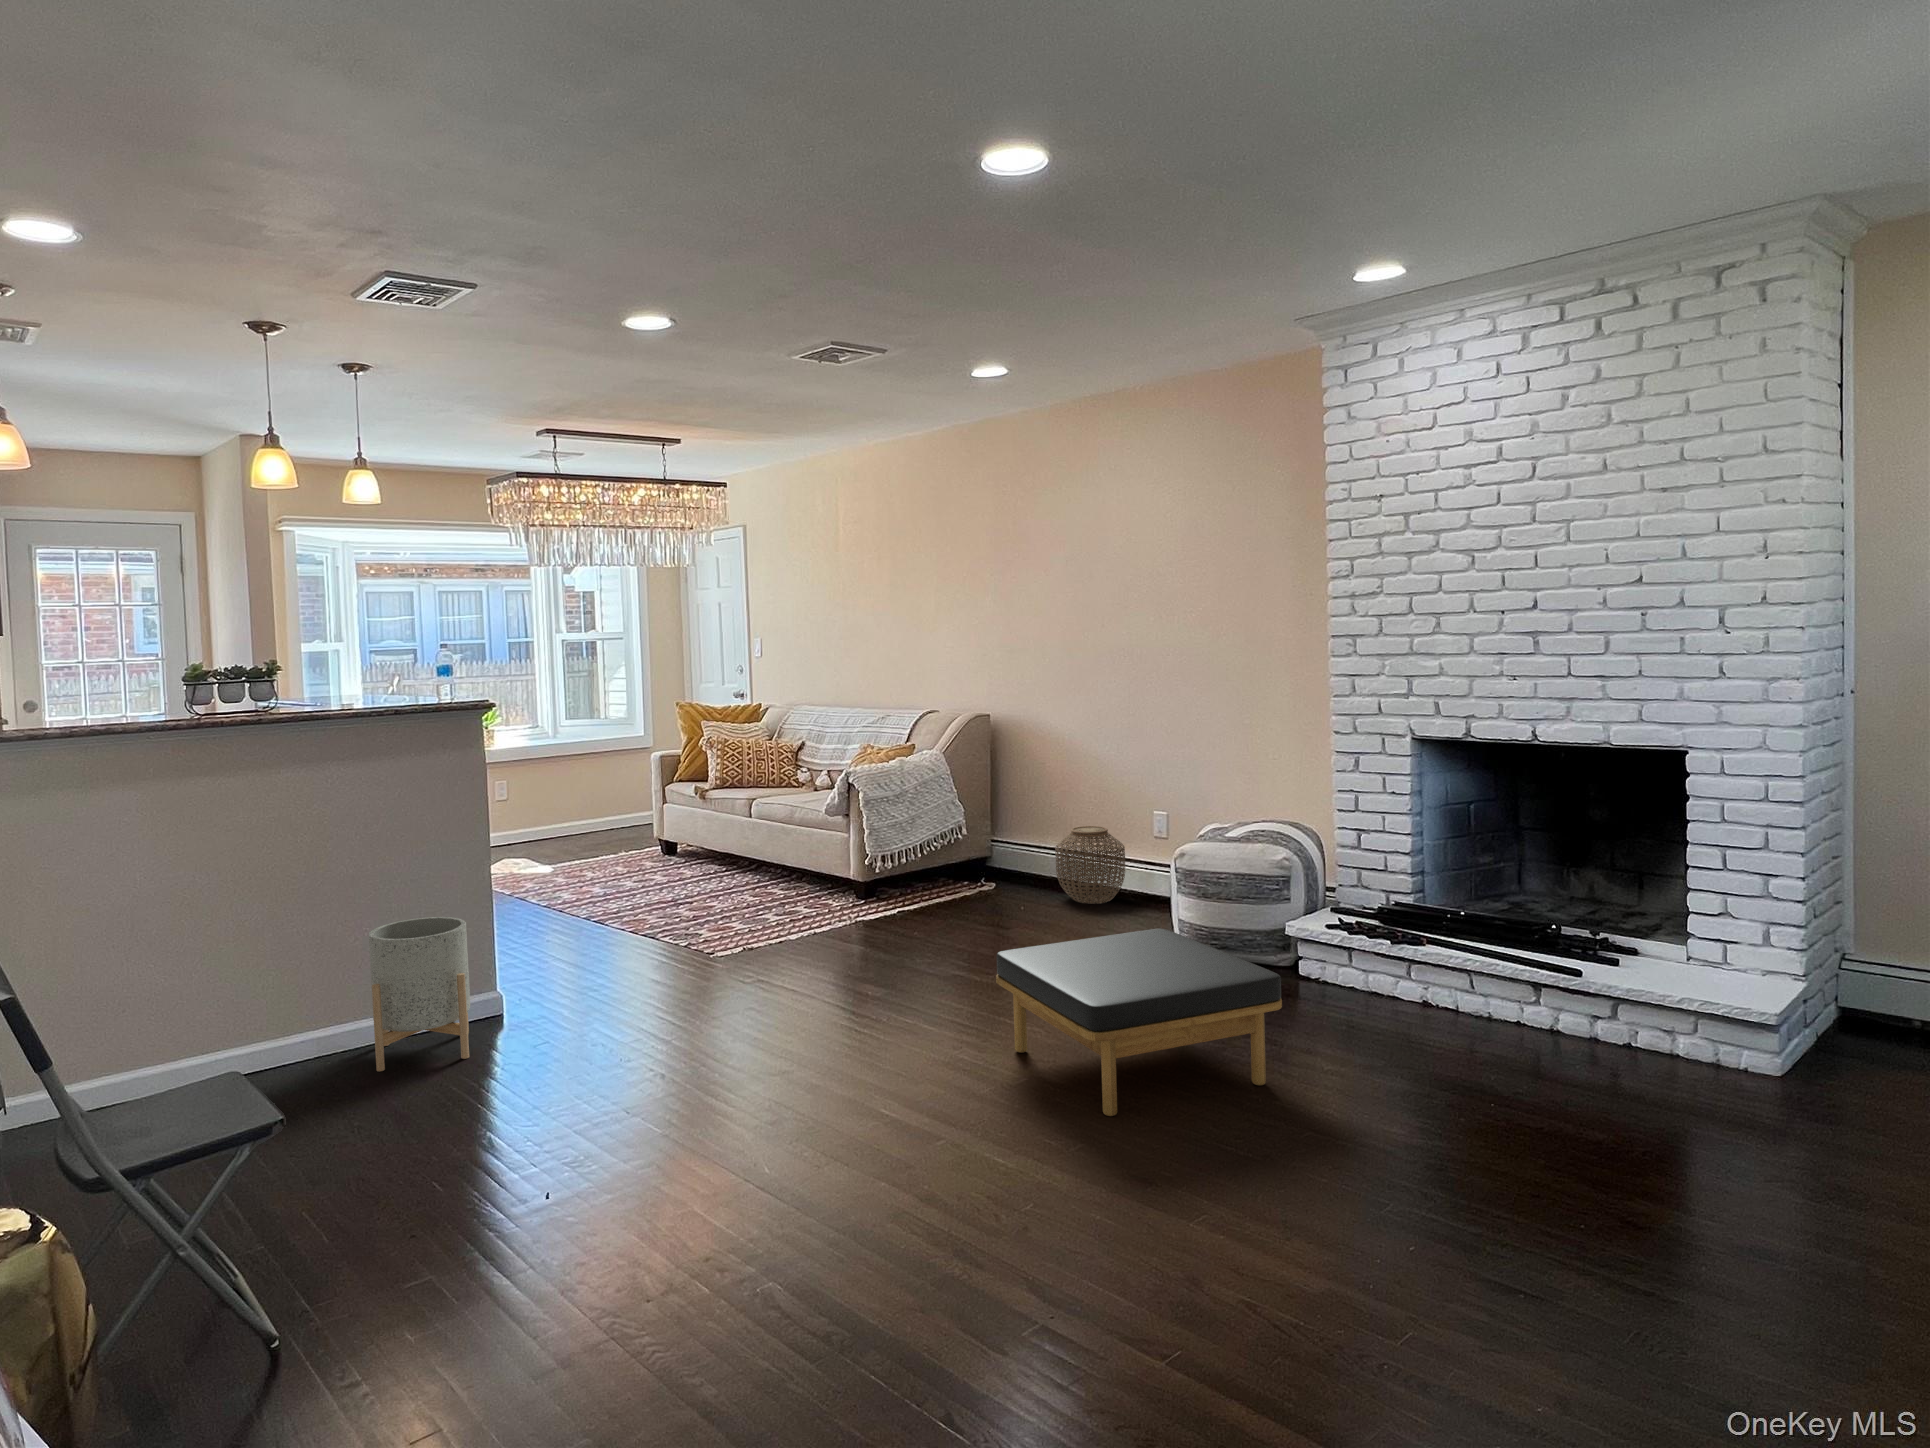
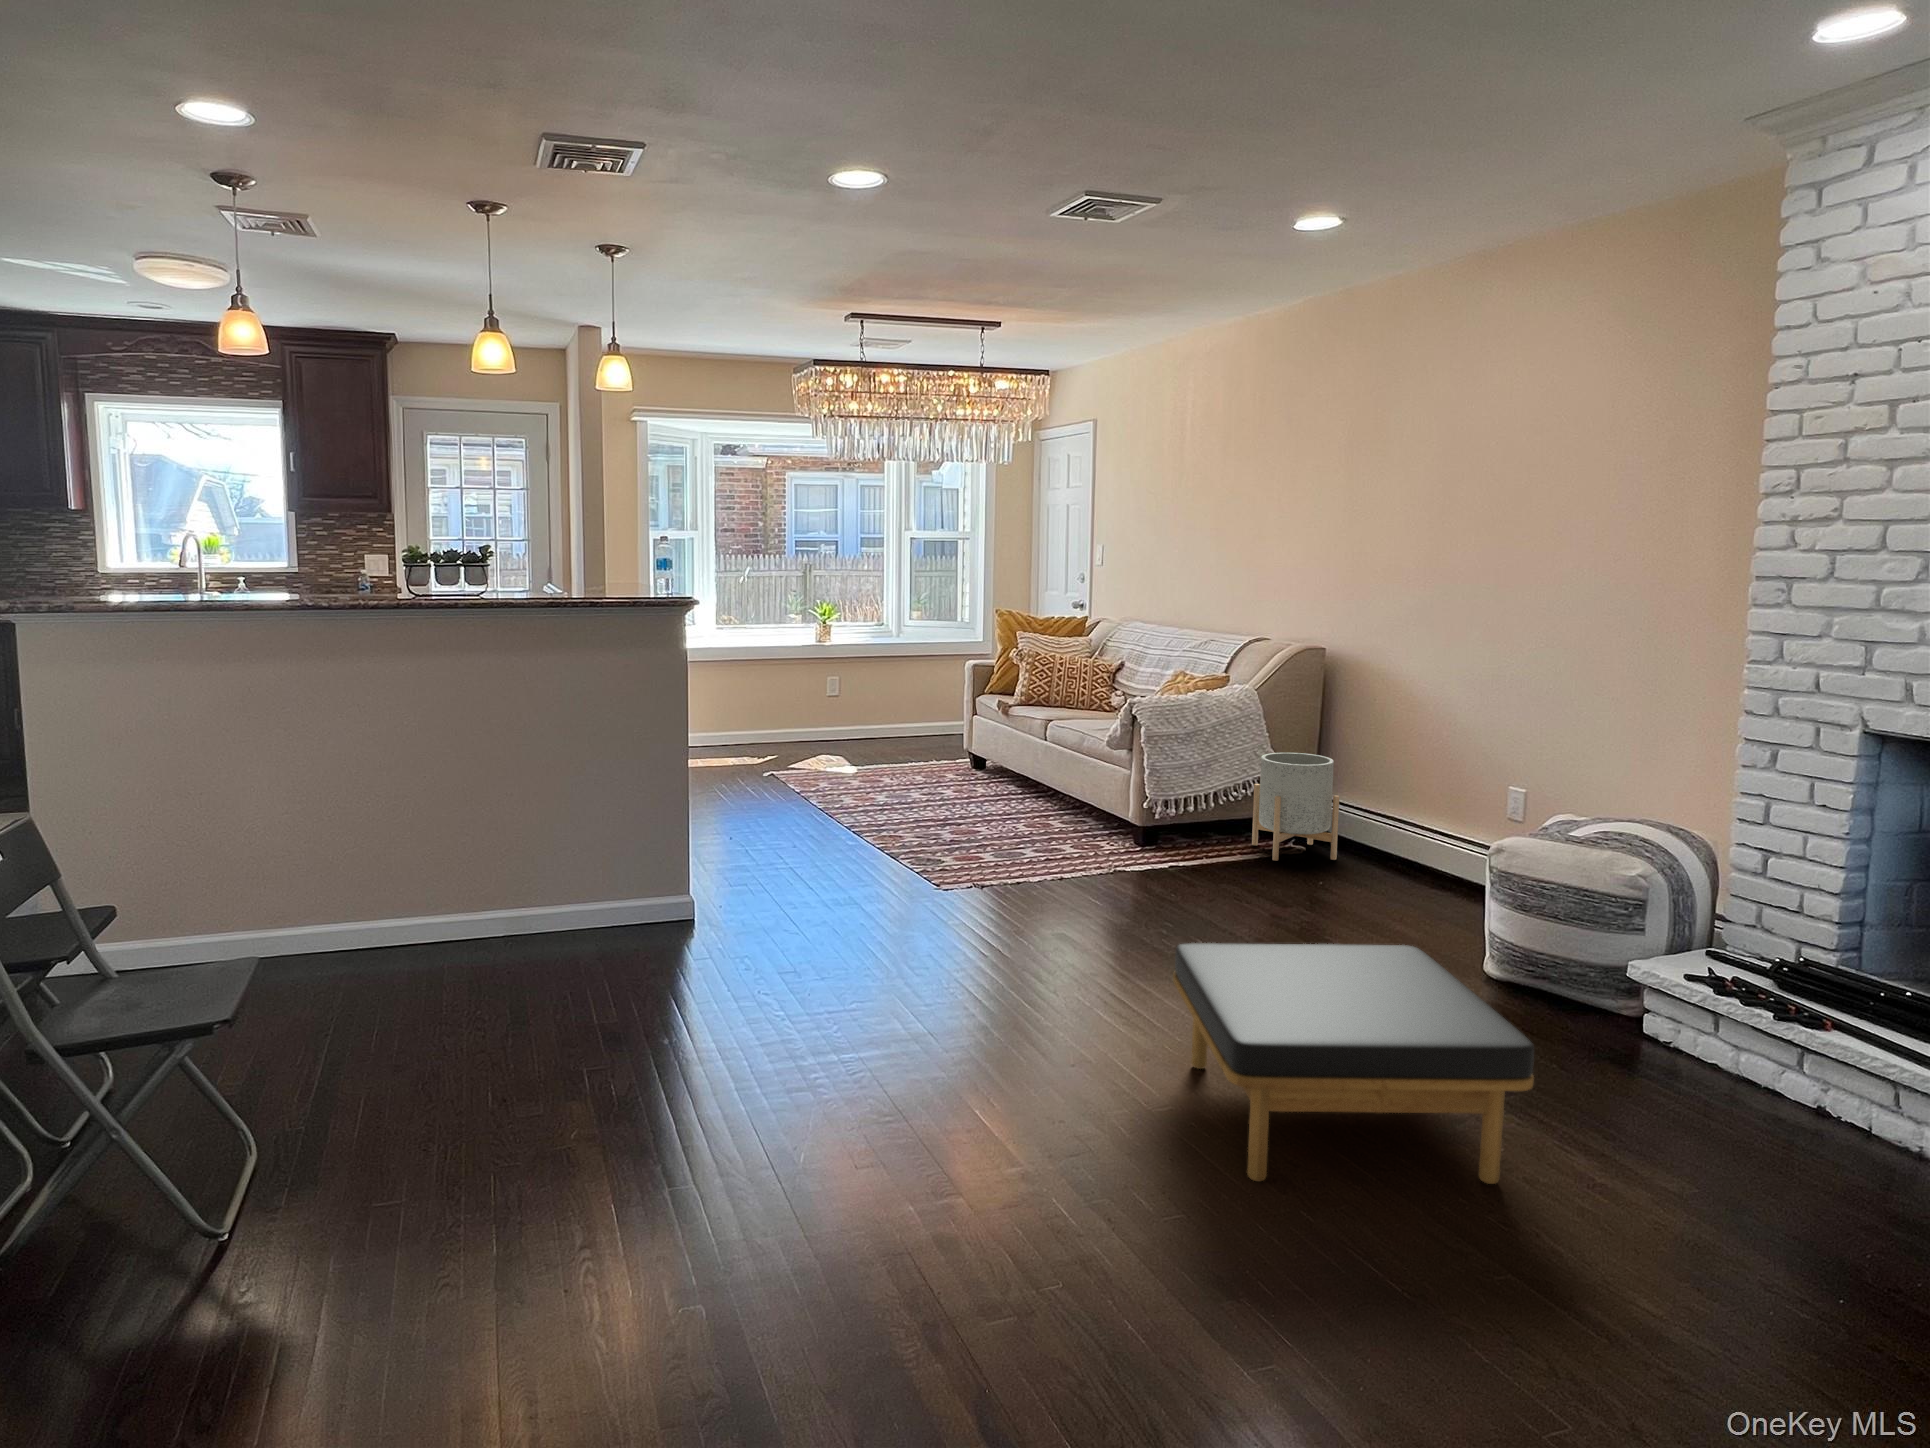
woven basket: present [1055,826,1125,904] -> none [1369,793,1461,889]
planter: present [368,917,470,1071] -> present [1252,753,1339,861]

